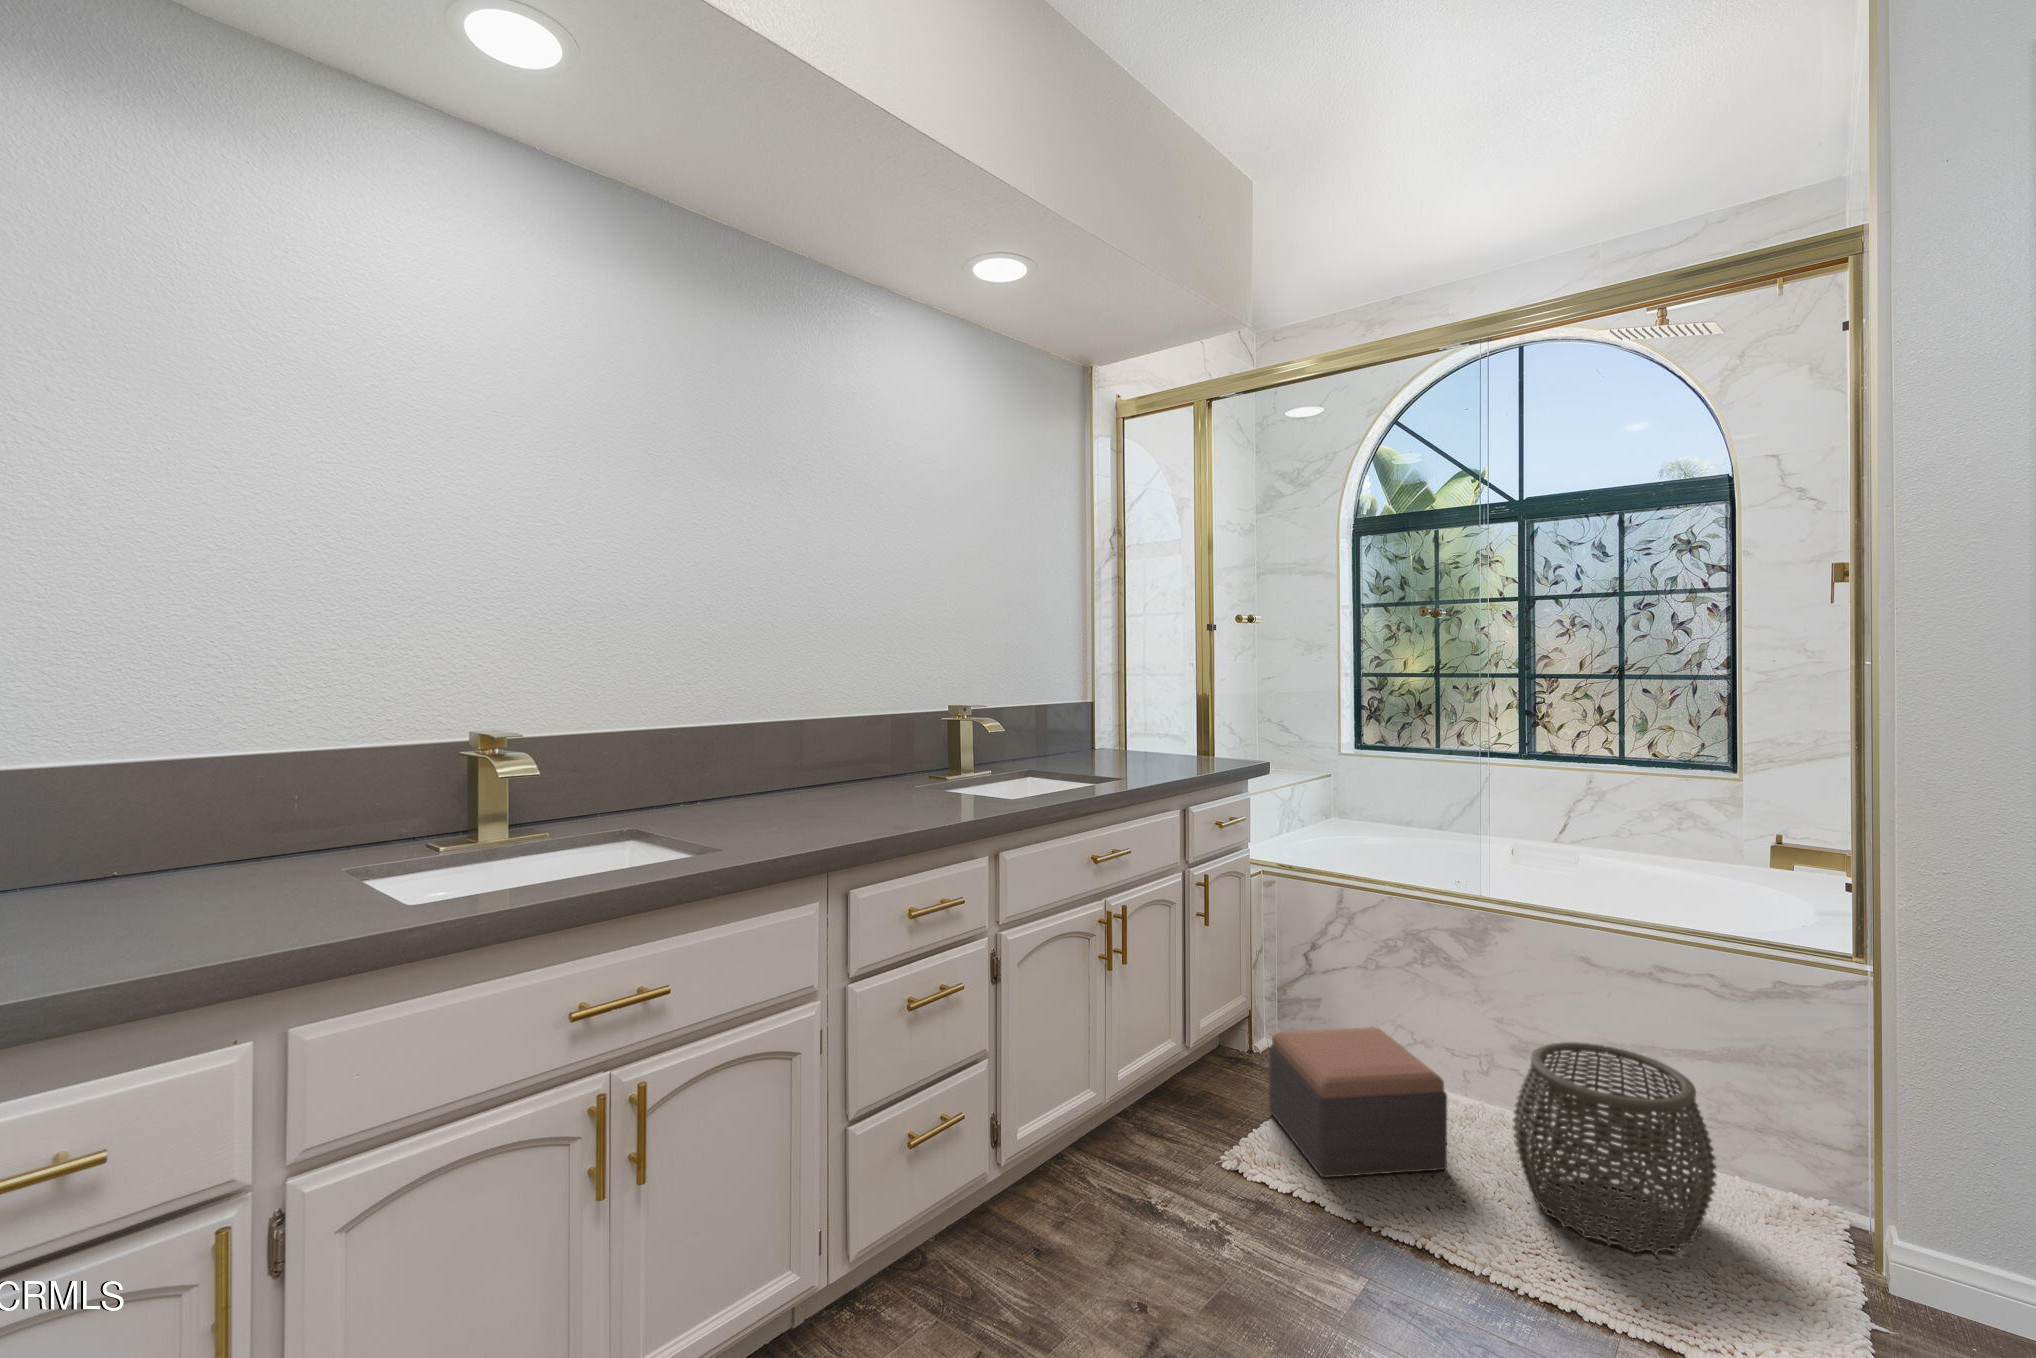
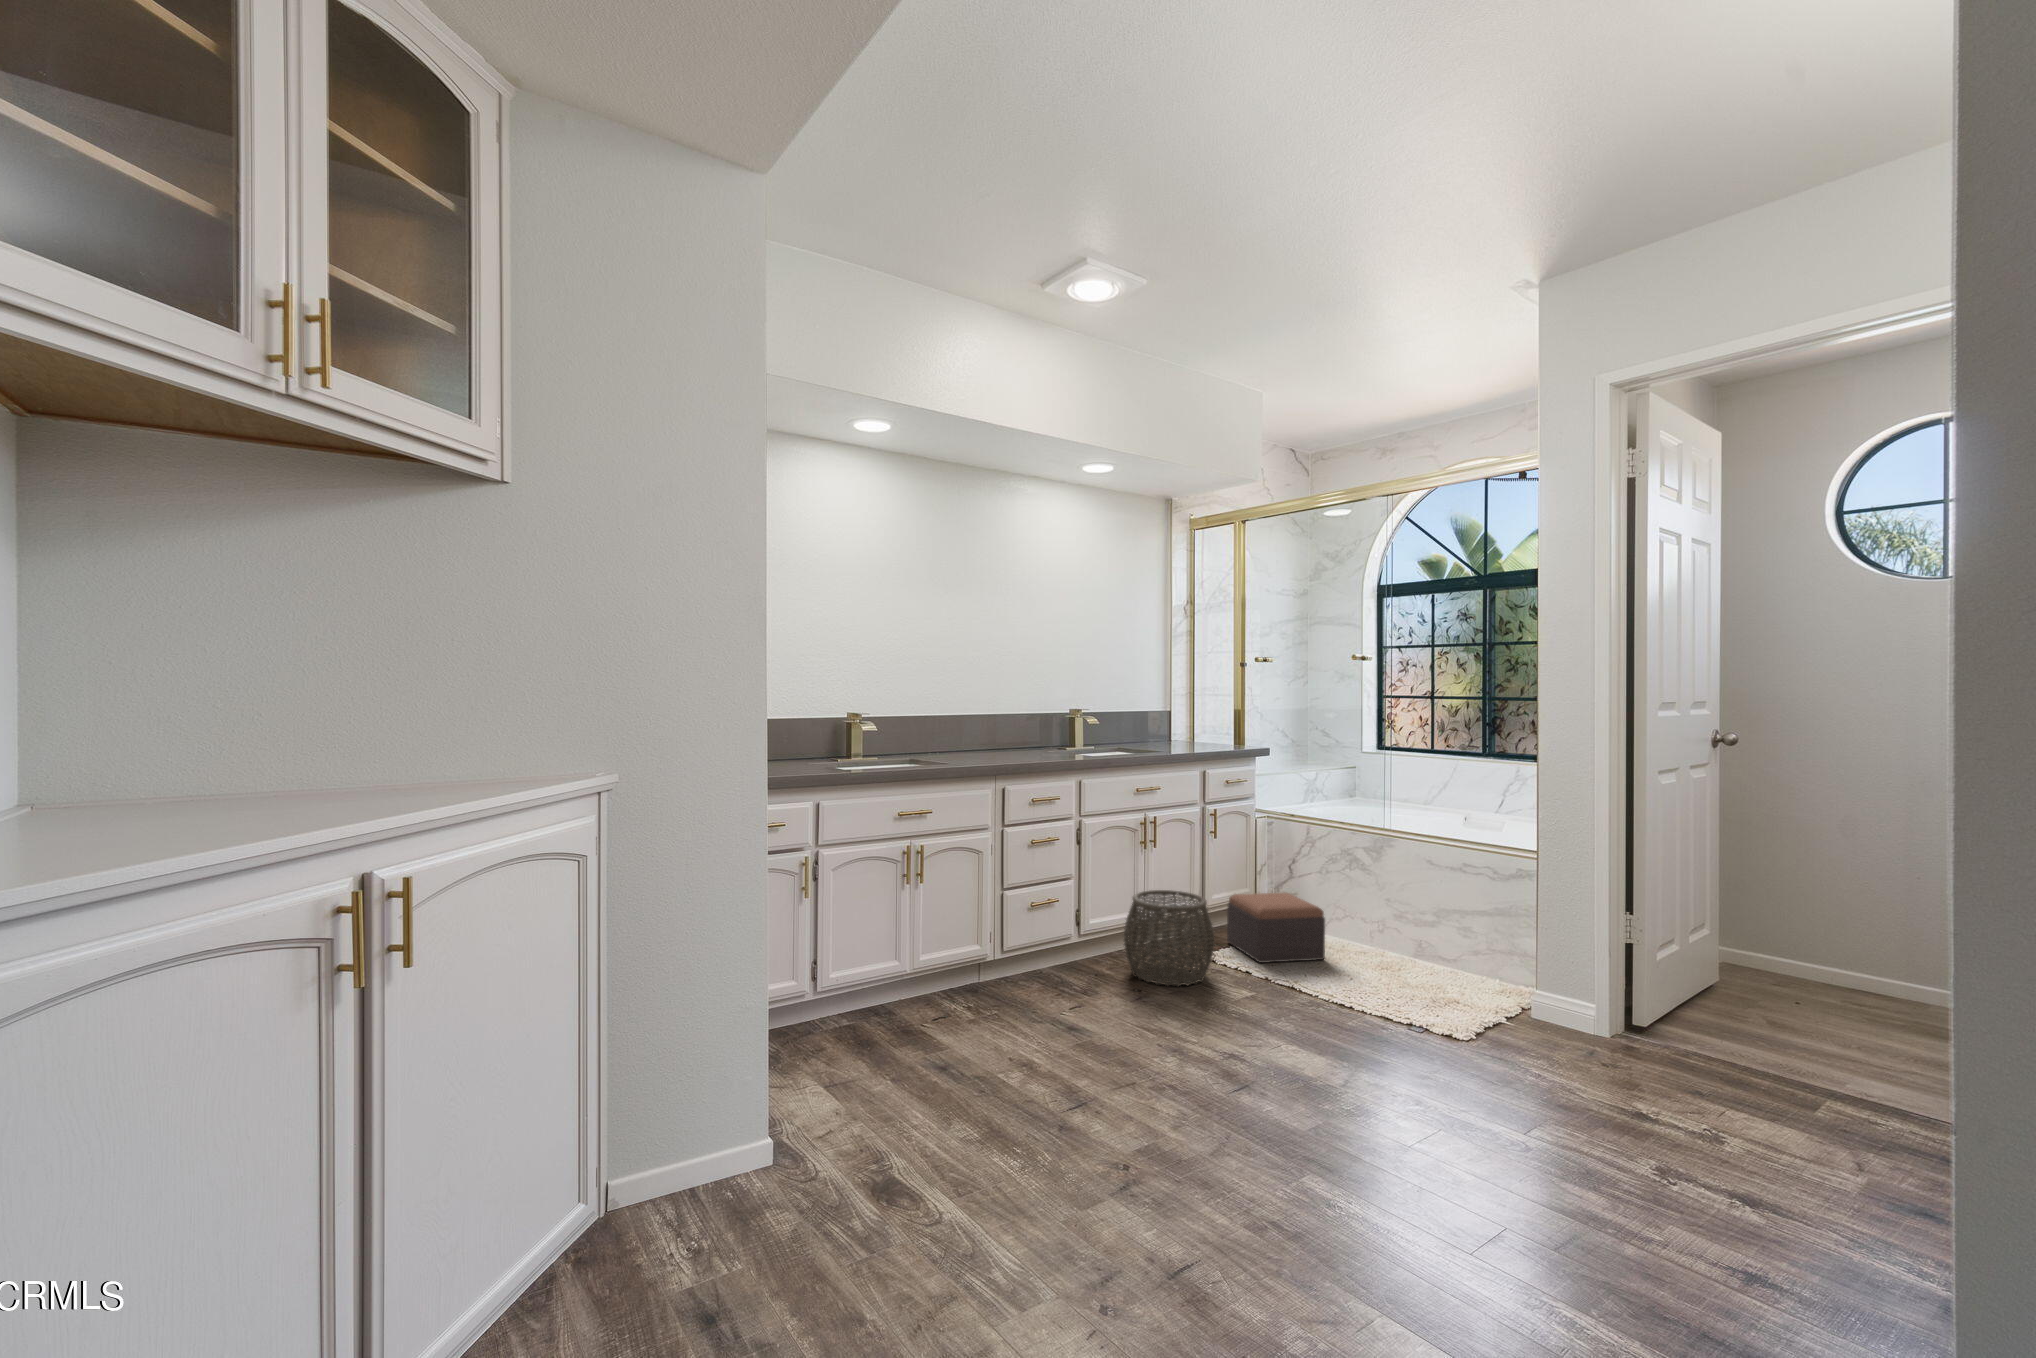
woven basket: present [1512,1042,1717,1254] -> present [1123,890,1215,986]

